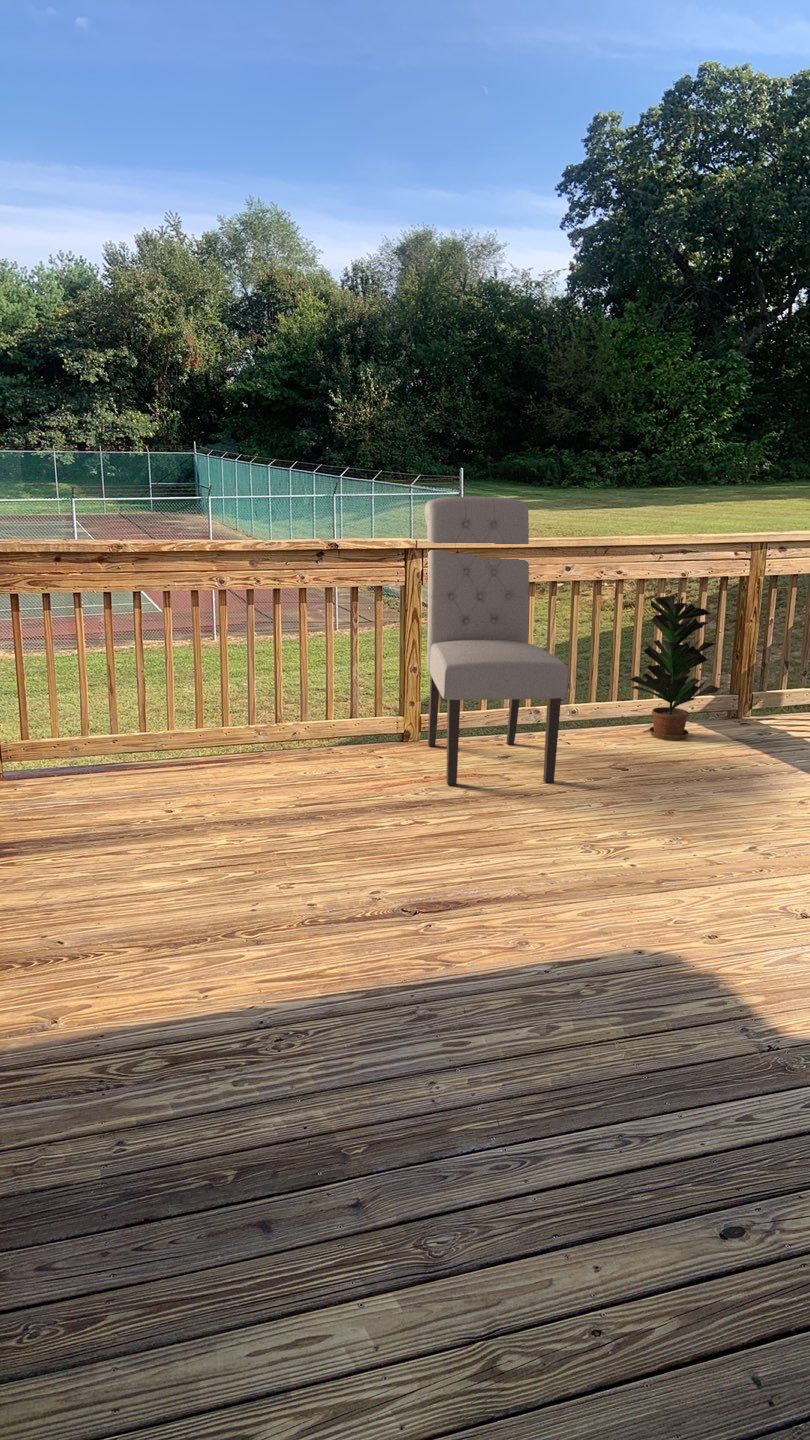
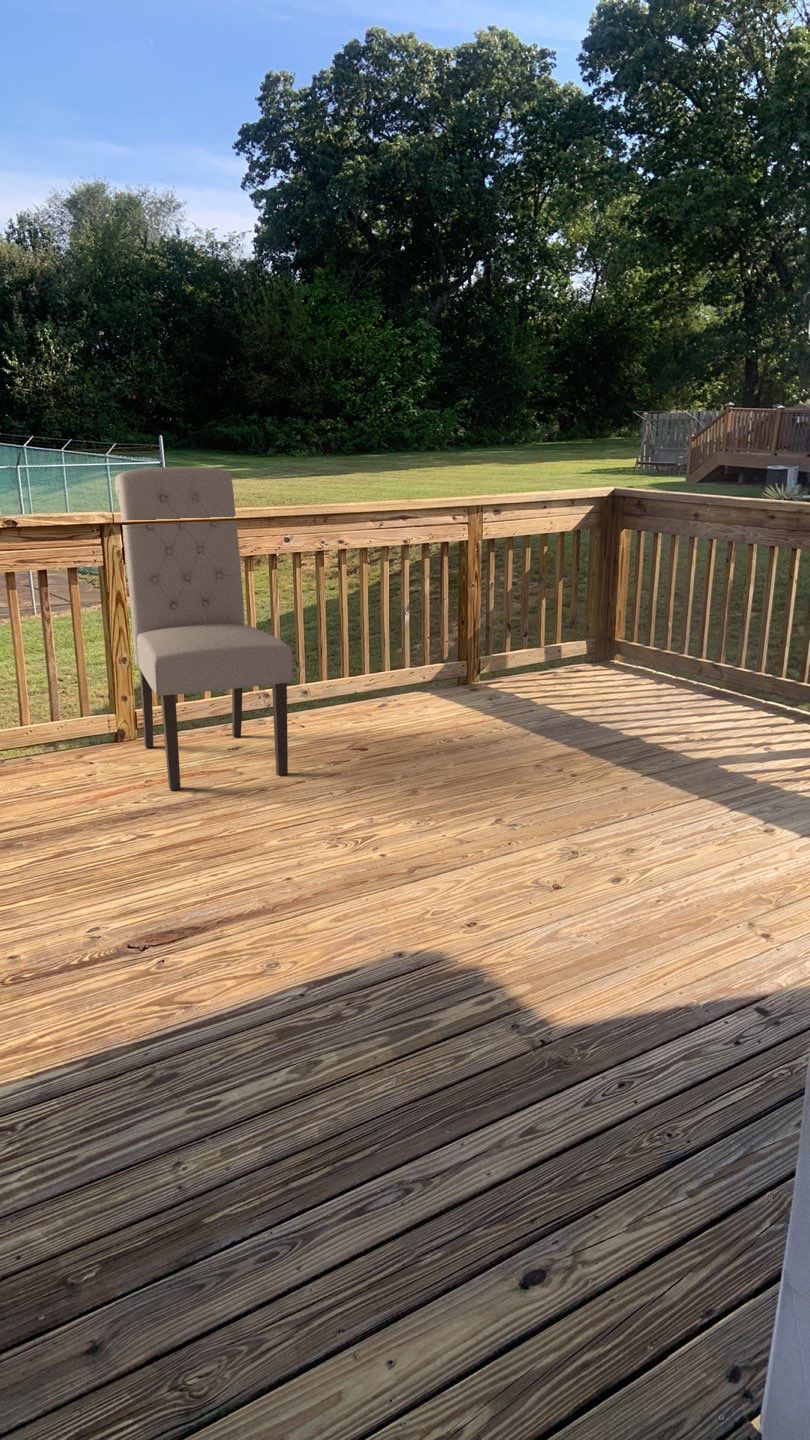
potted plant: present [630,596,720,740] -> none [356,564,450,715]

